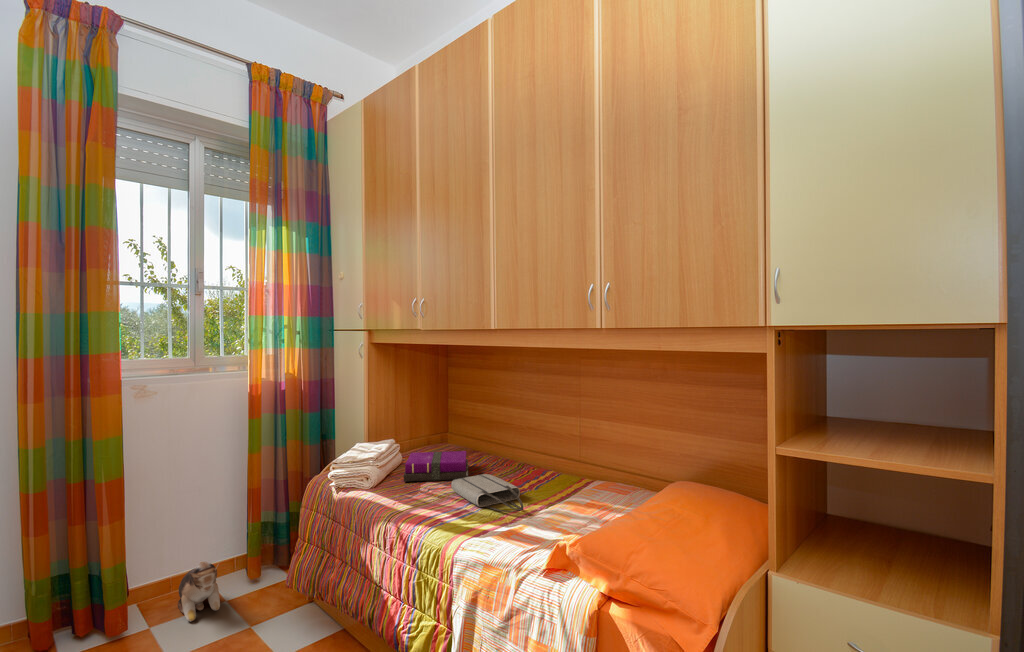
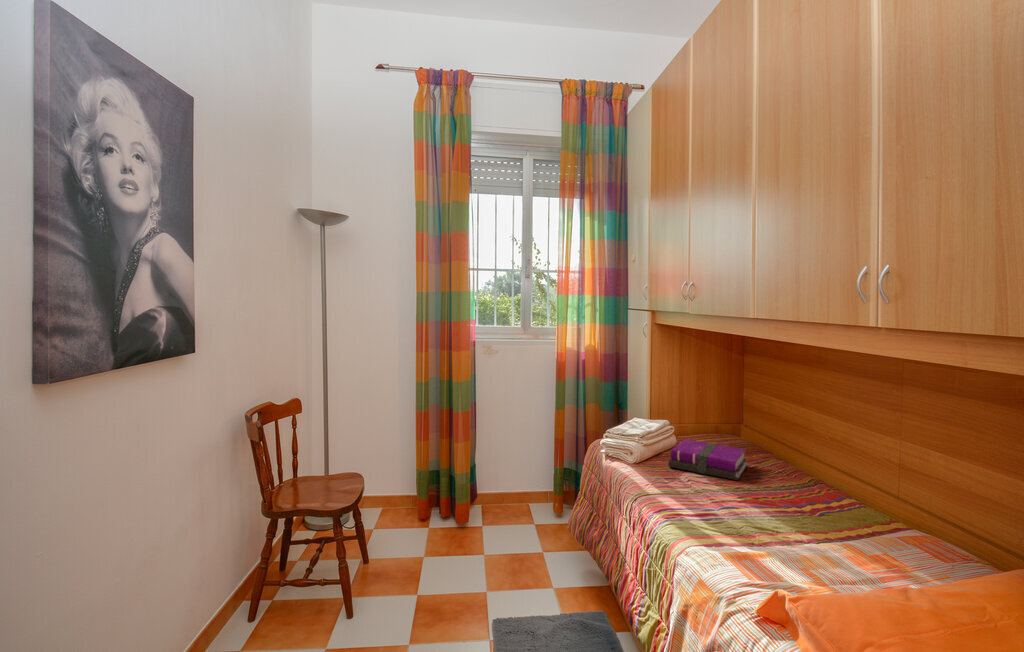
tote bag: present [451,474,523,512] -> none [710,479,786,535]
plush toy: present [178,562,220,622] -> none [502,490,527,532]

